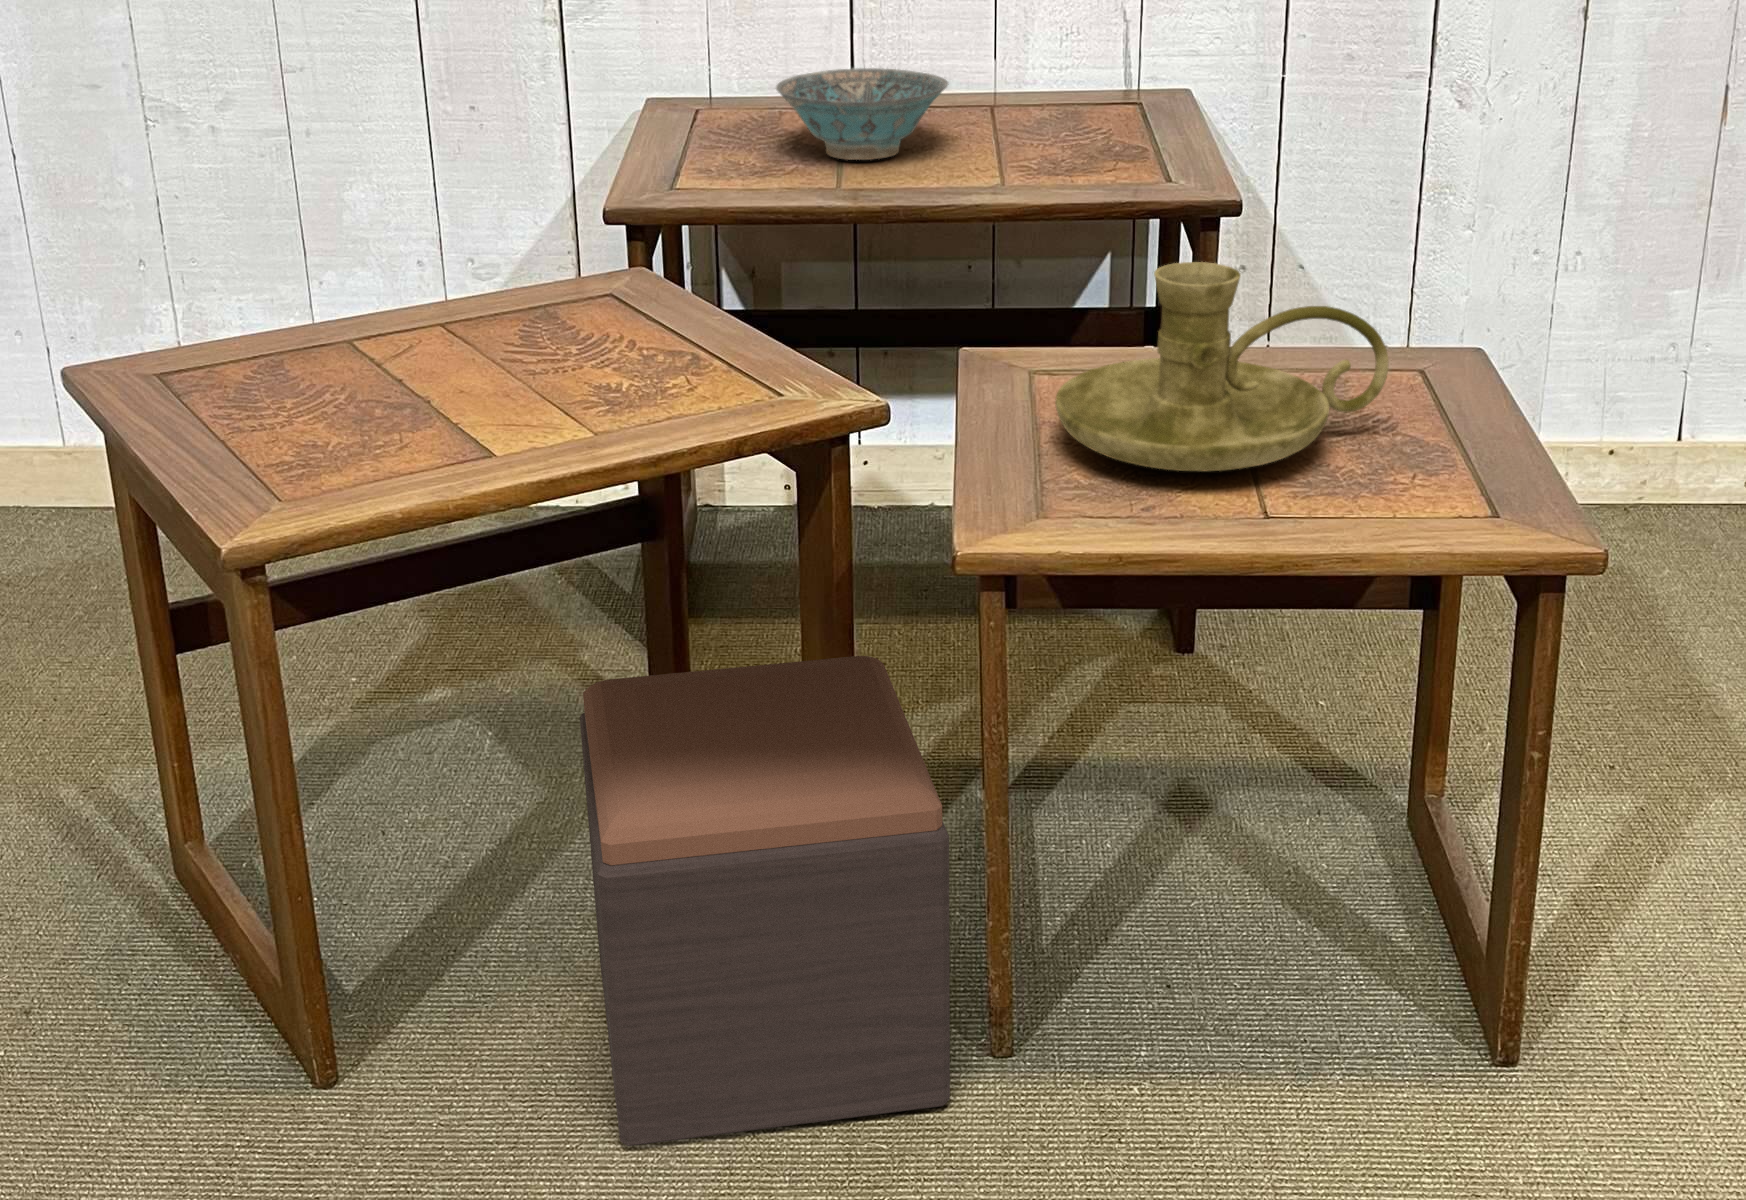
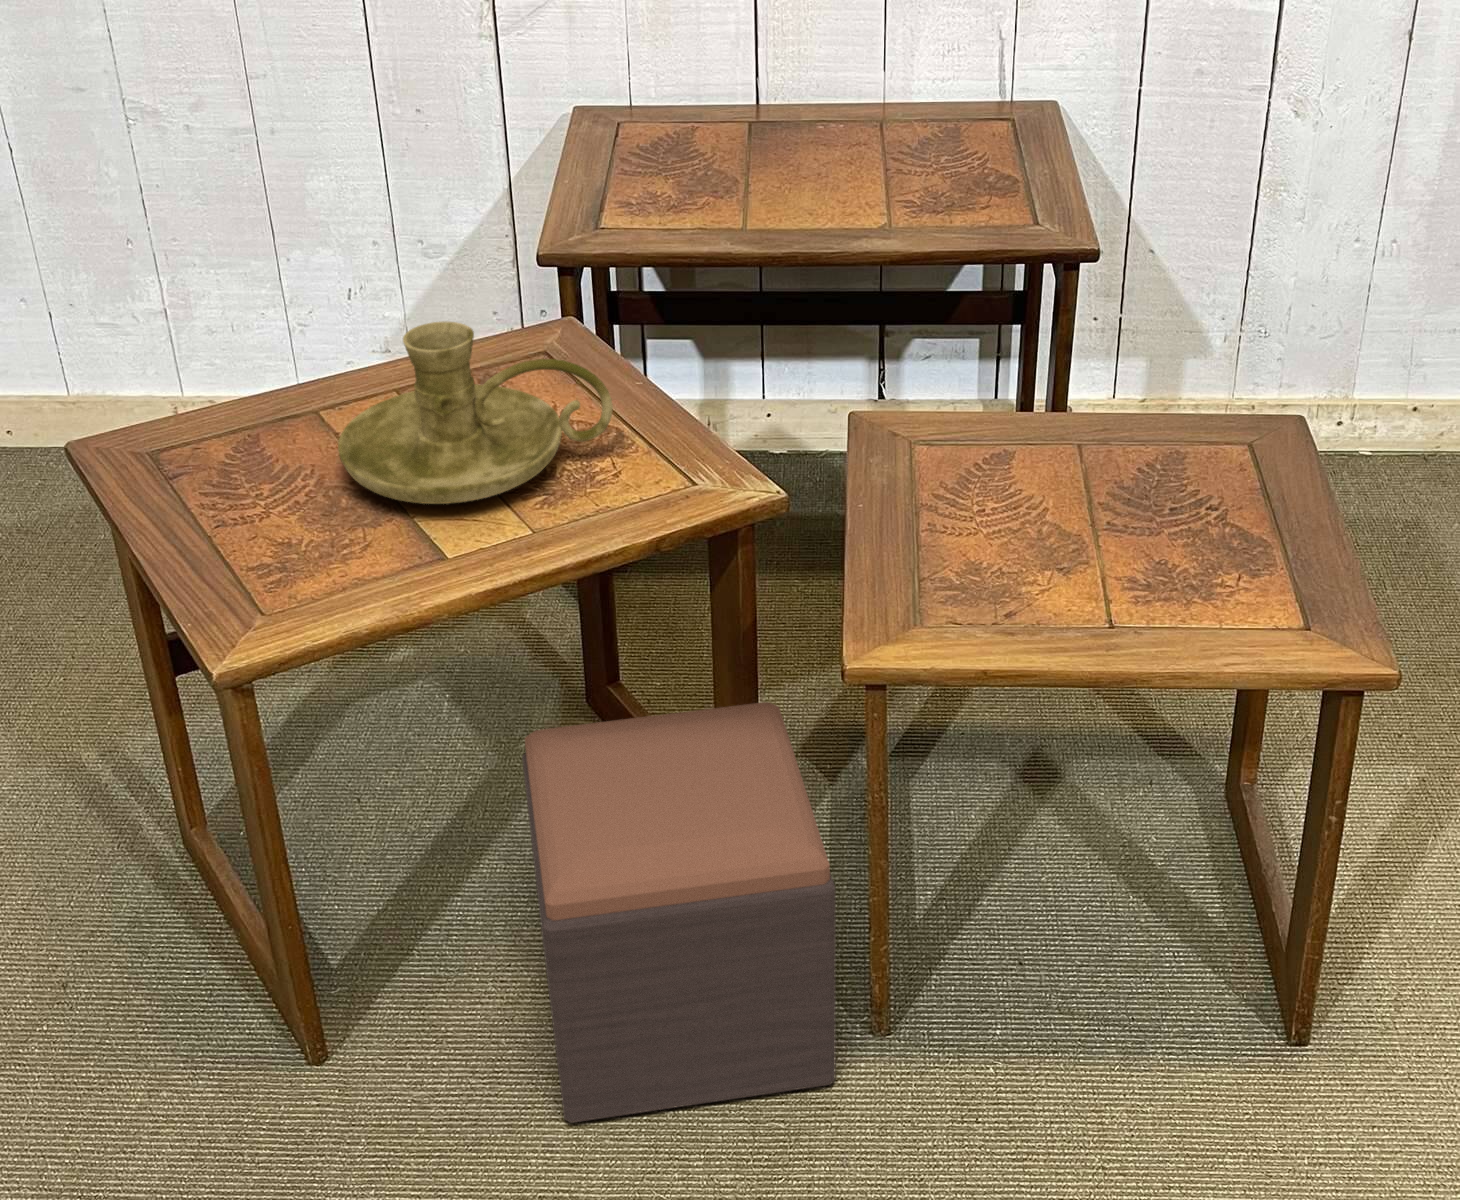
ceramic bowl: present [776,68,948,160] -> none [680,103,834,197]
candle holder: present [1055,262,1389,471] -> present [338,322,613,504]

